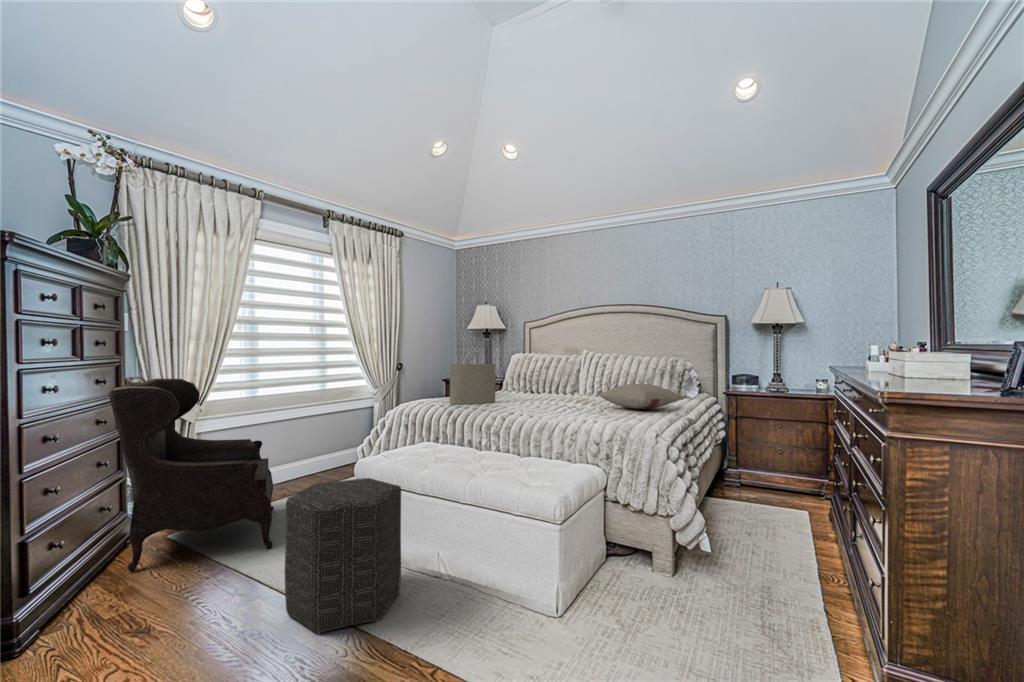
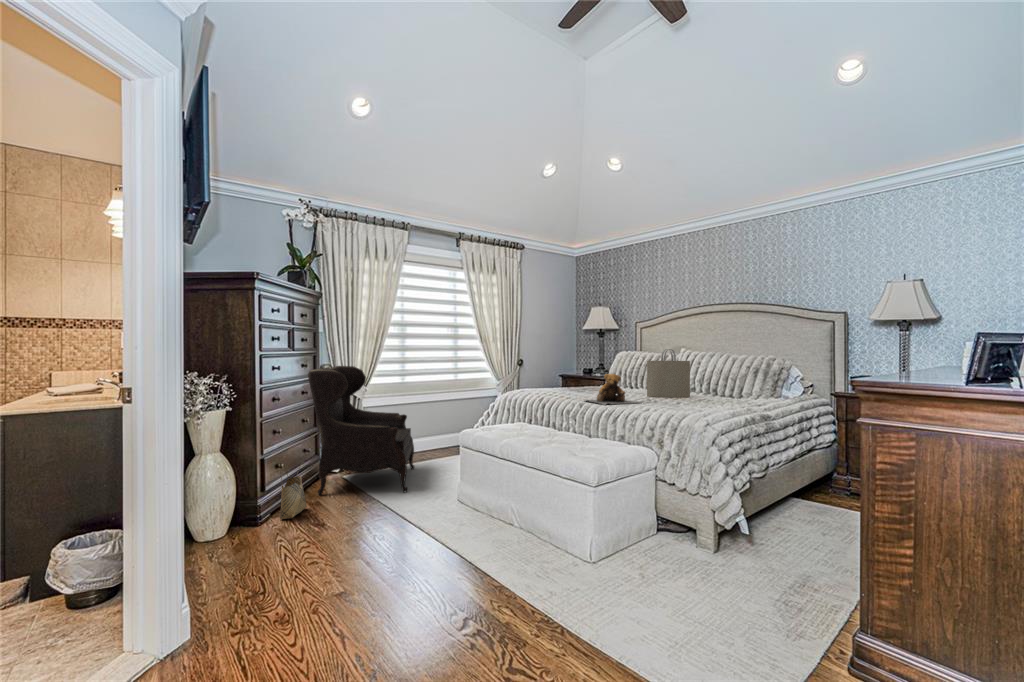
tote bag: present [450,352,495,404] -> present [647,349,690,397]
teddy bear: none [500,380,568,417] -> present [586,374,639,405]
pillow: present [600,384,684,410] -> none [679,380,763,404]
ottoman: present [285,478,401,633] -> none [404,443,486,545]
woven basket: none [61,529,111,627] -> present [280,463,307,519]

